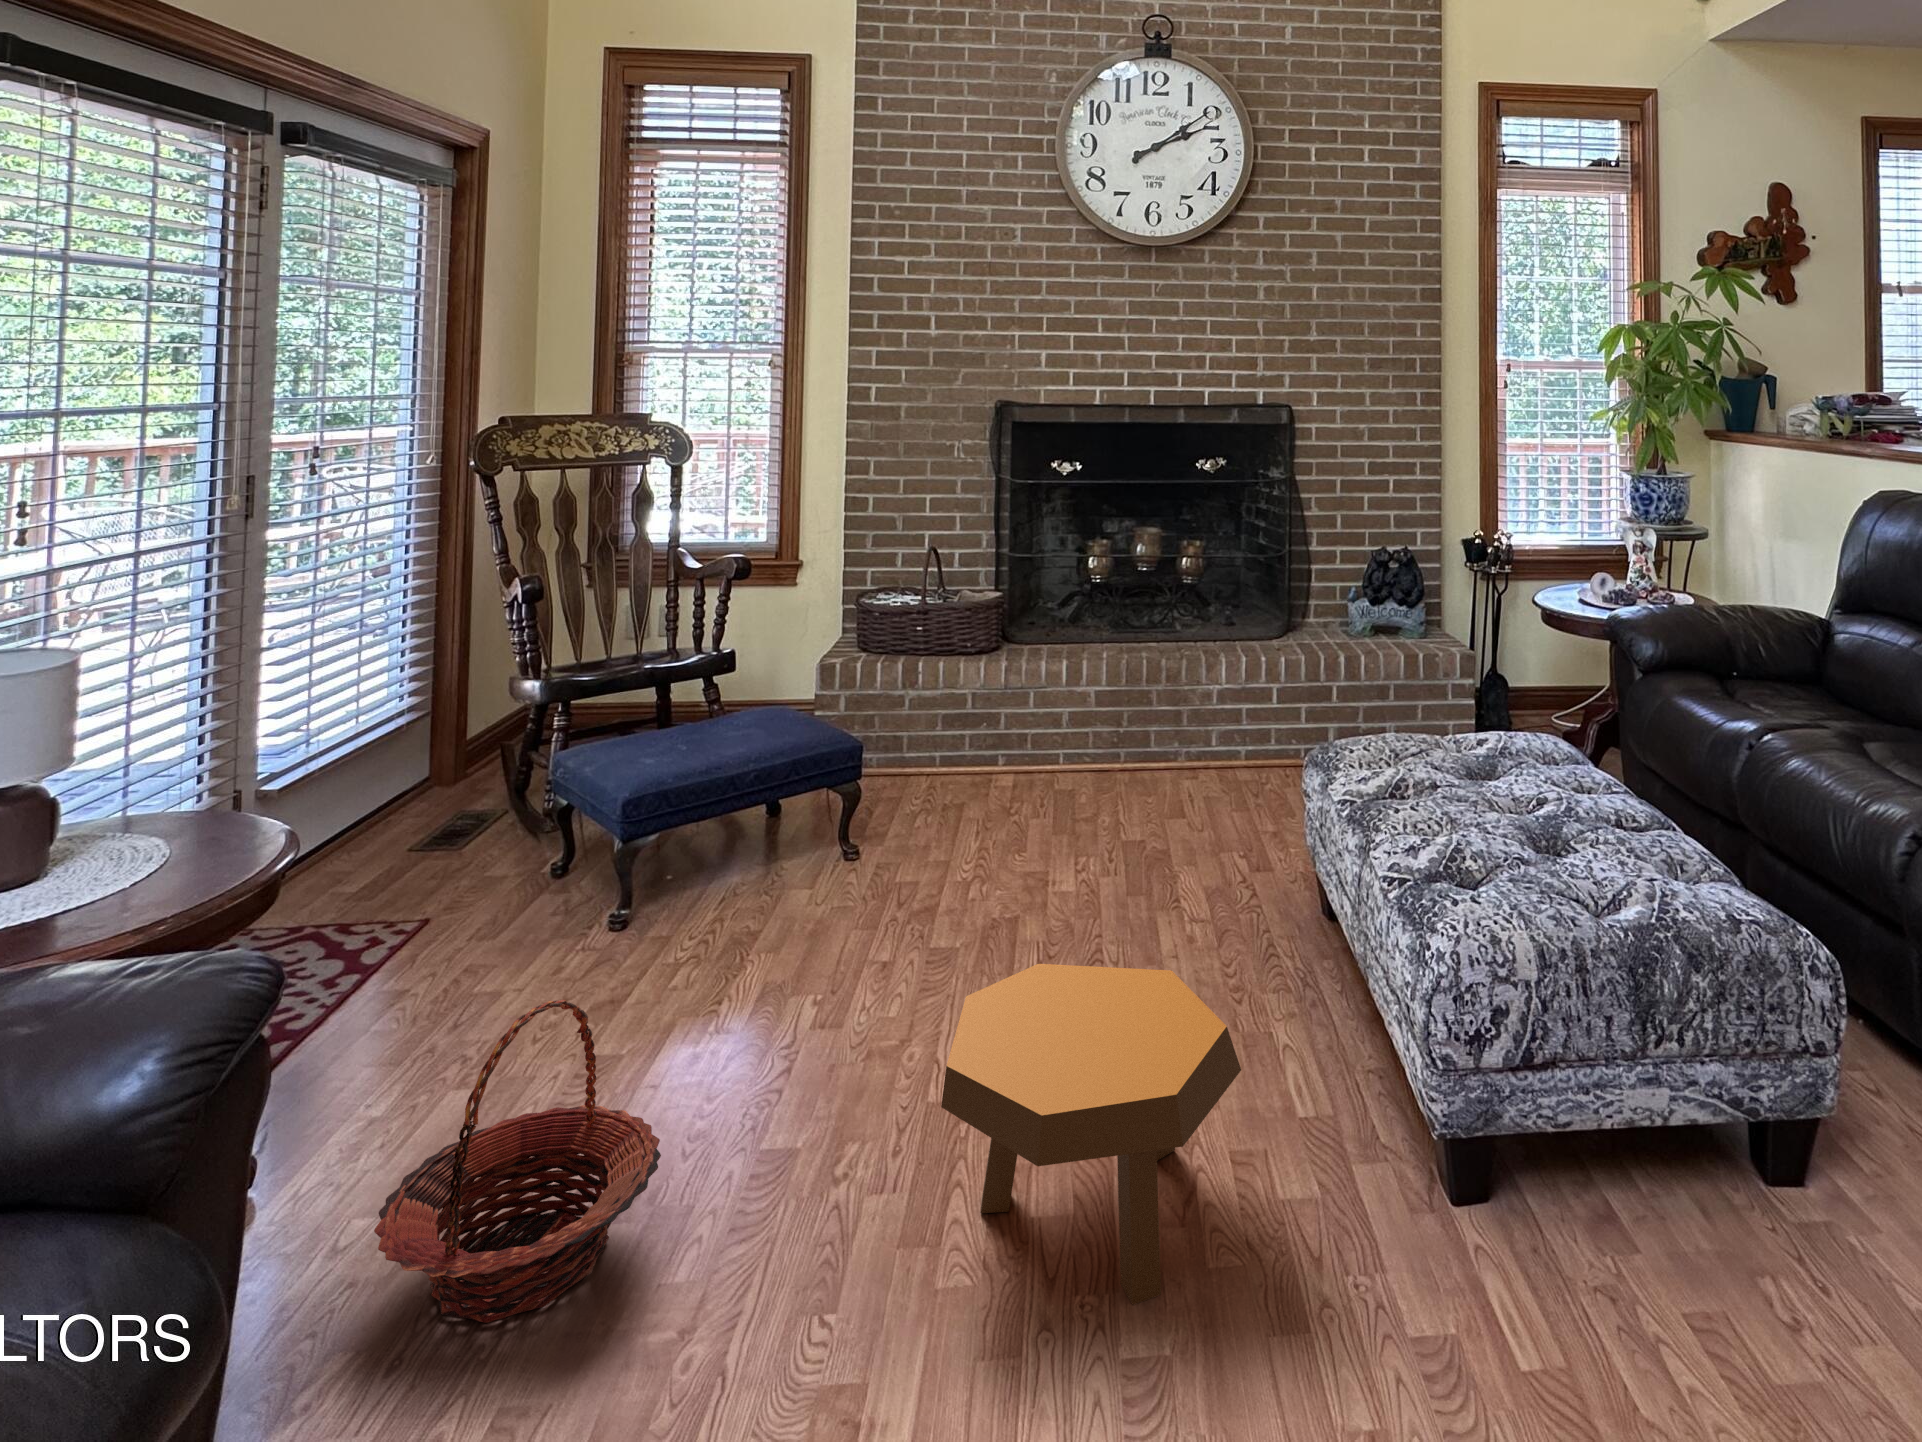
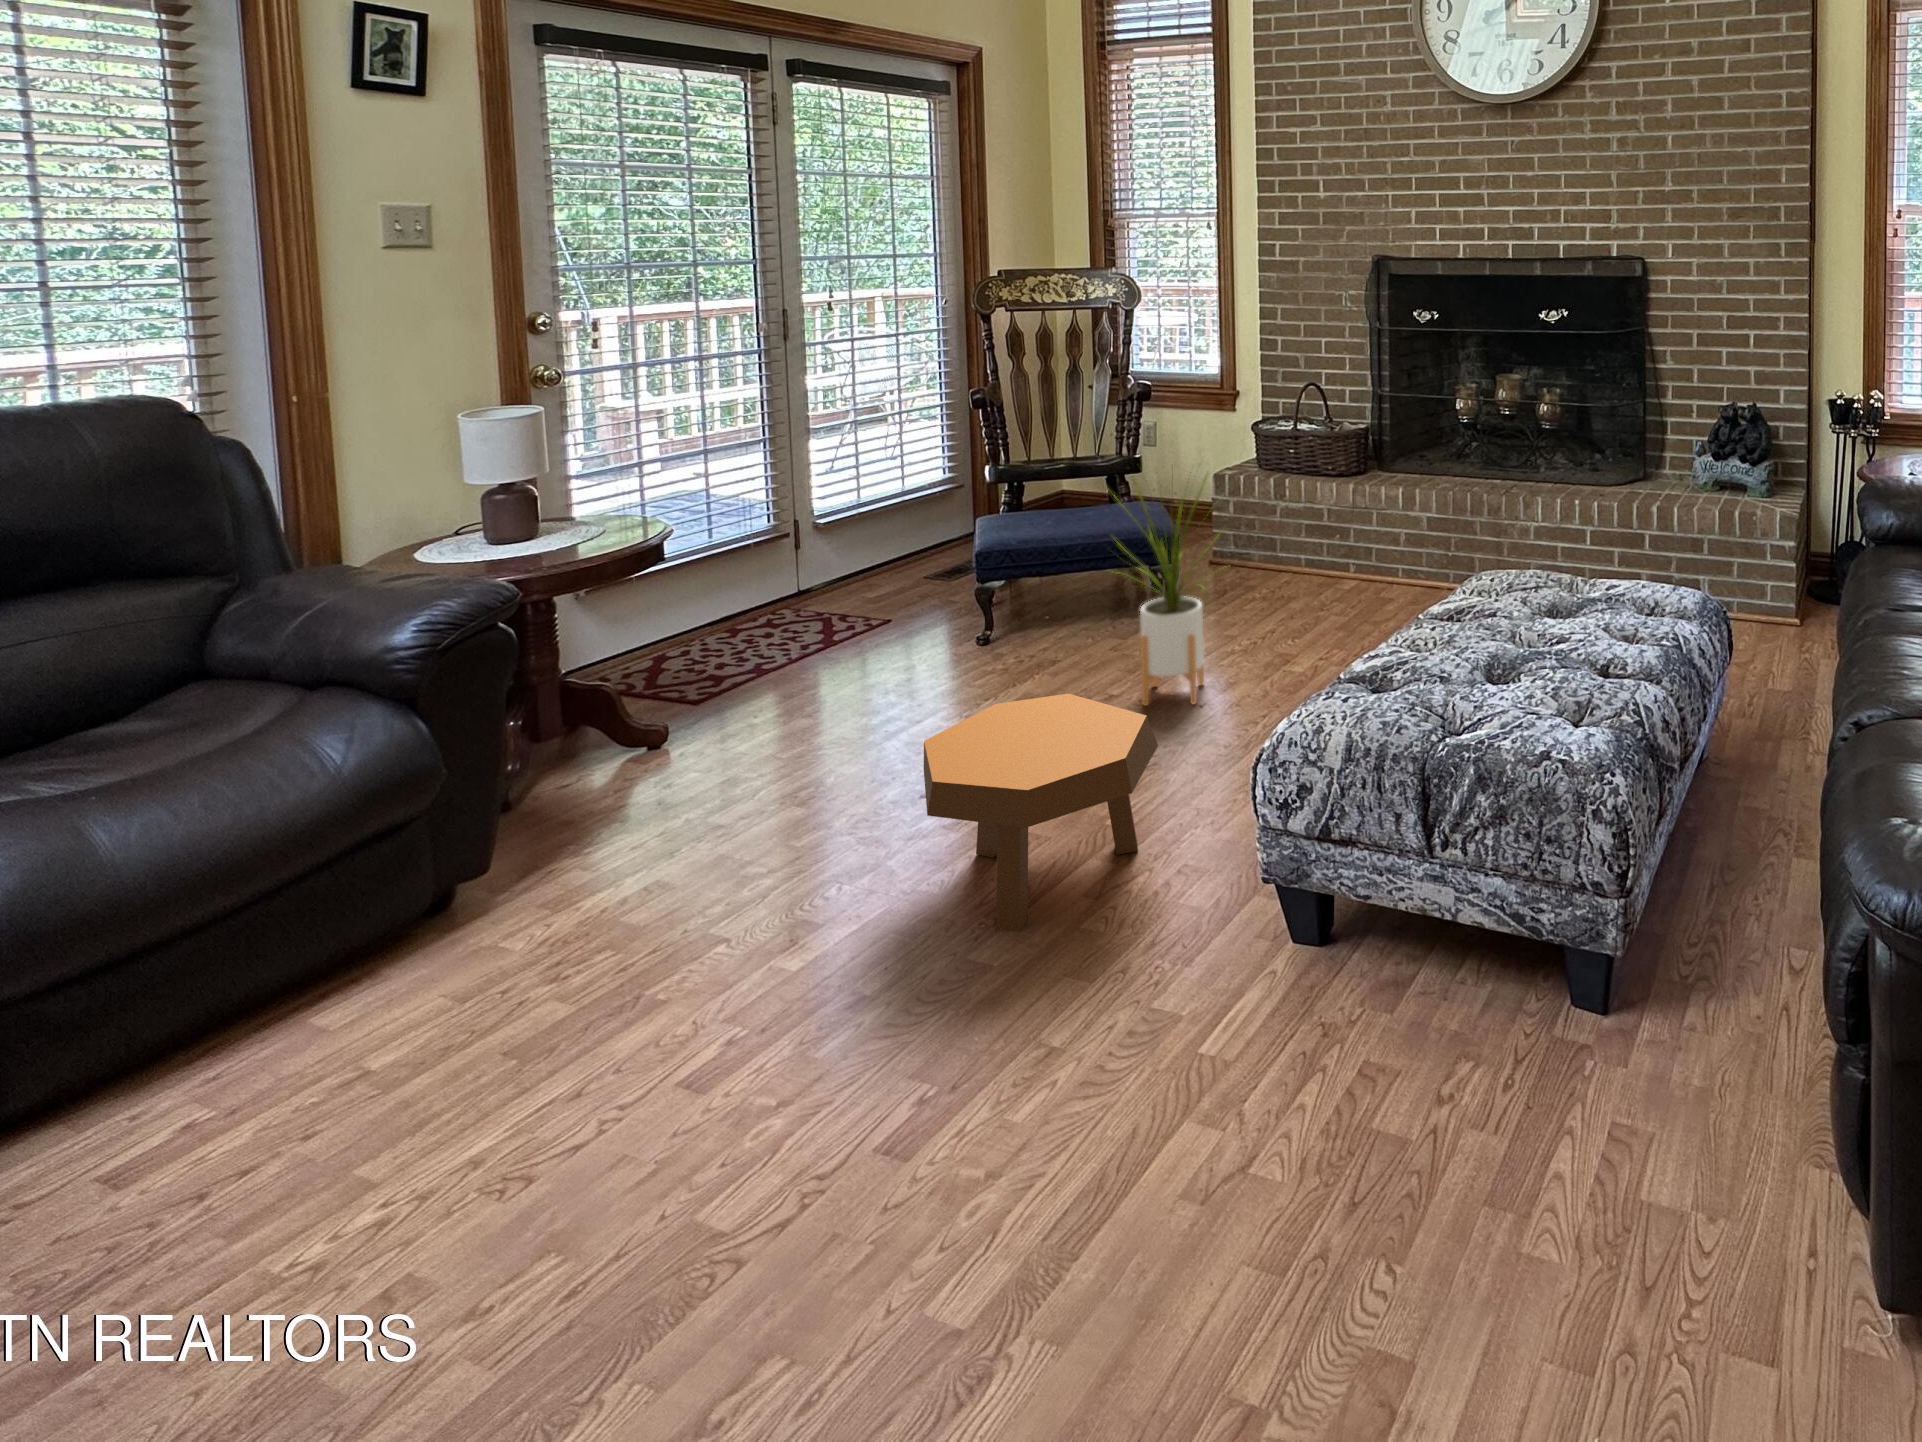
house plant: none [901,643,1062,970] -> present [1114,476,1222,706]
basket: present [374,1000,661,1323] -> none [628,654,817,836]

